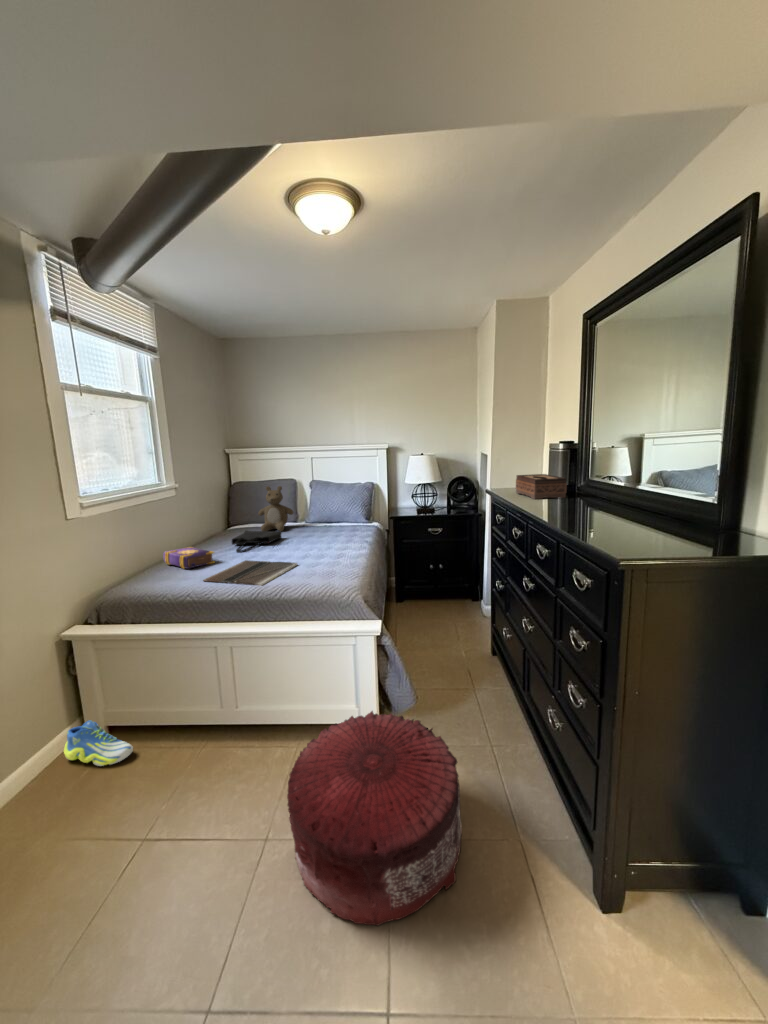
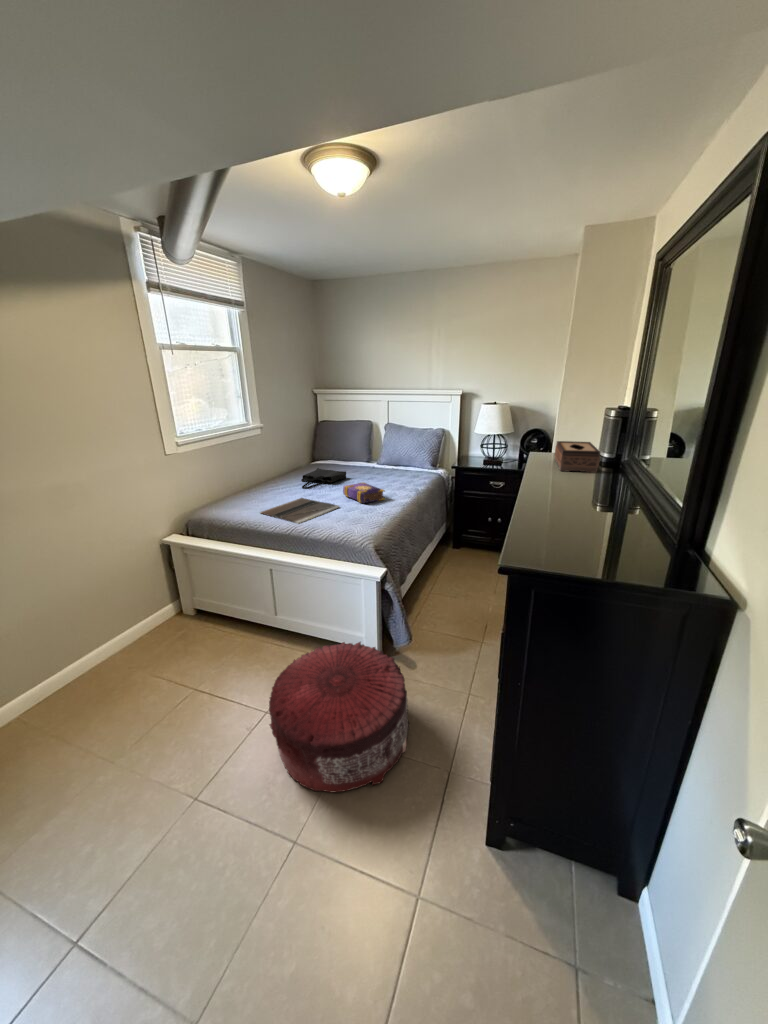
teddy bear: present [258,486,293,531] -> none [334,427,365,470]
book: present [163,547,215,569] -> present [343,483,385,503]
sneaker: present [64,720,133,766] -> none [165,604,206,637]

